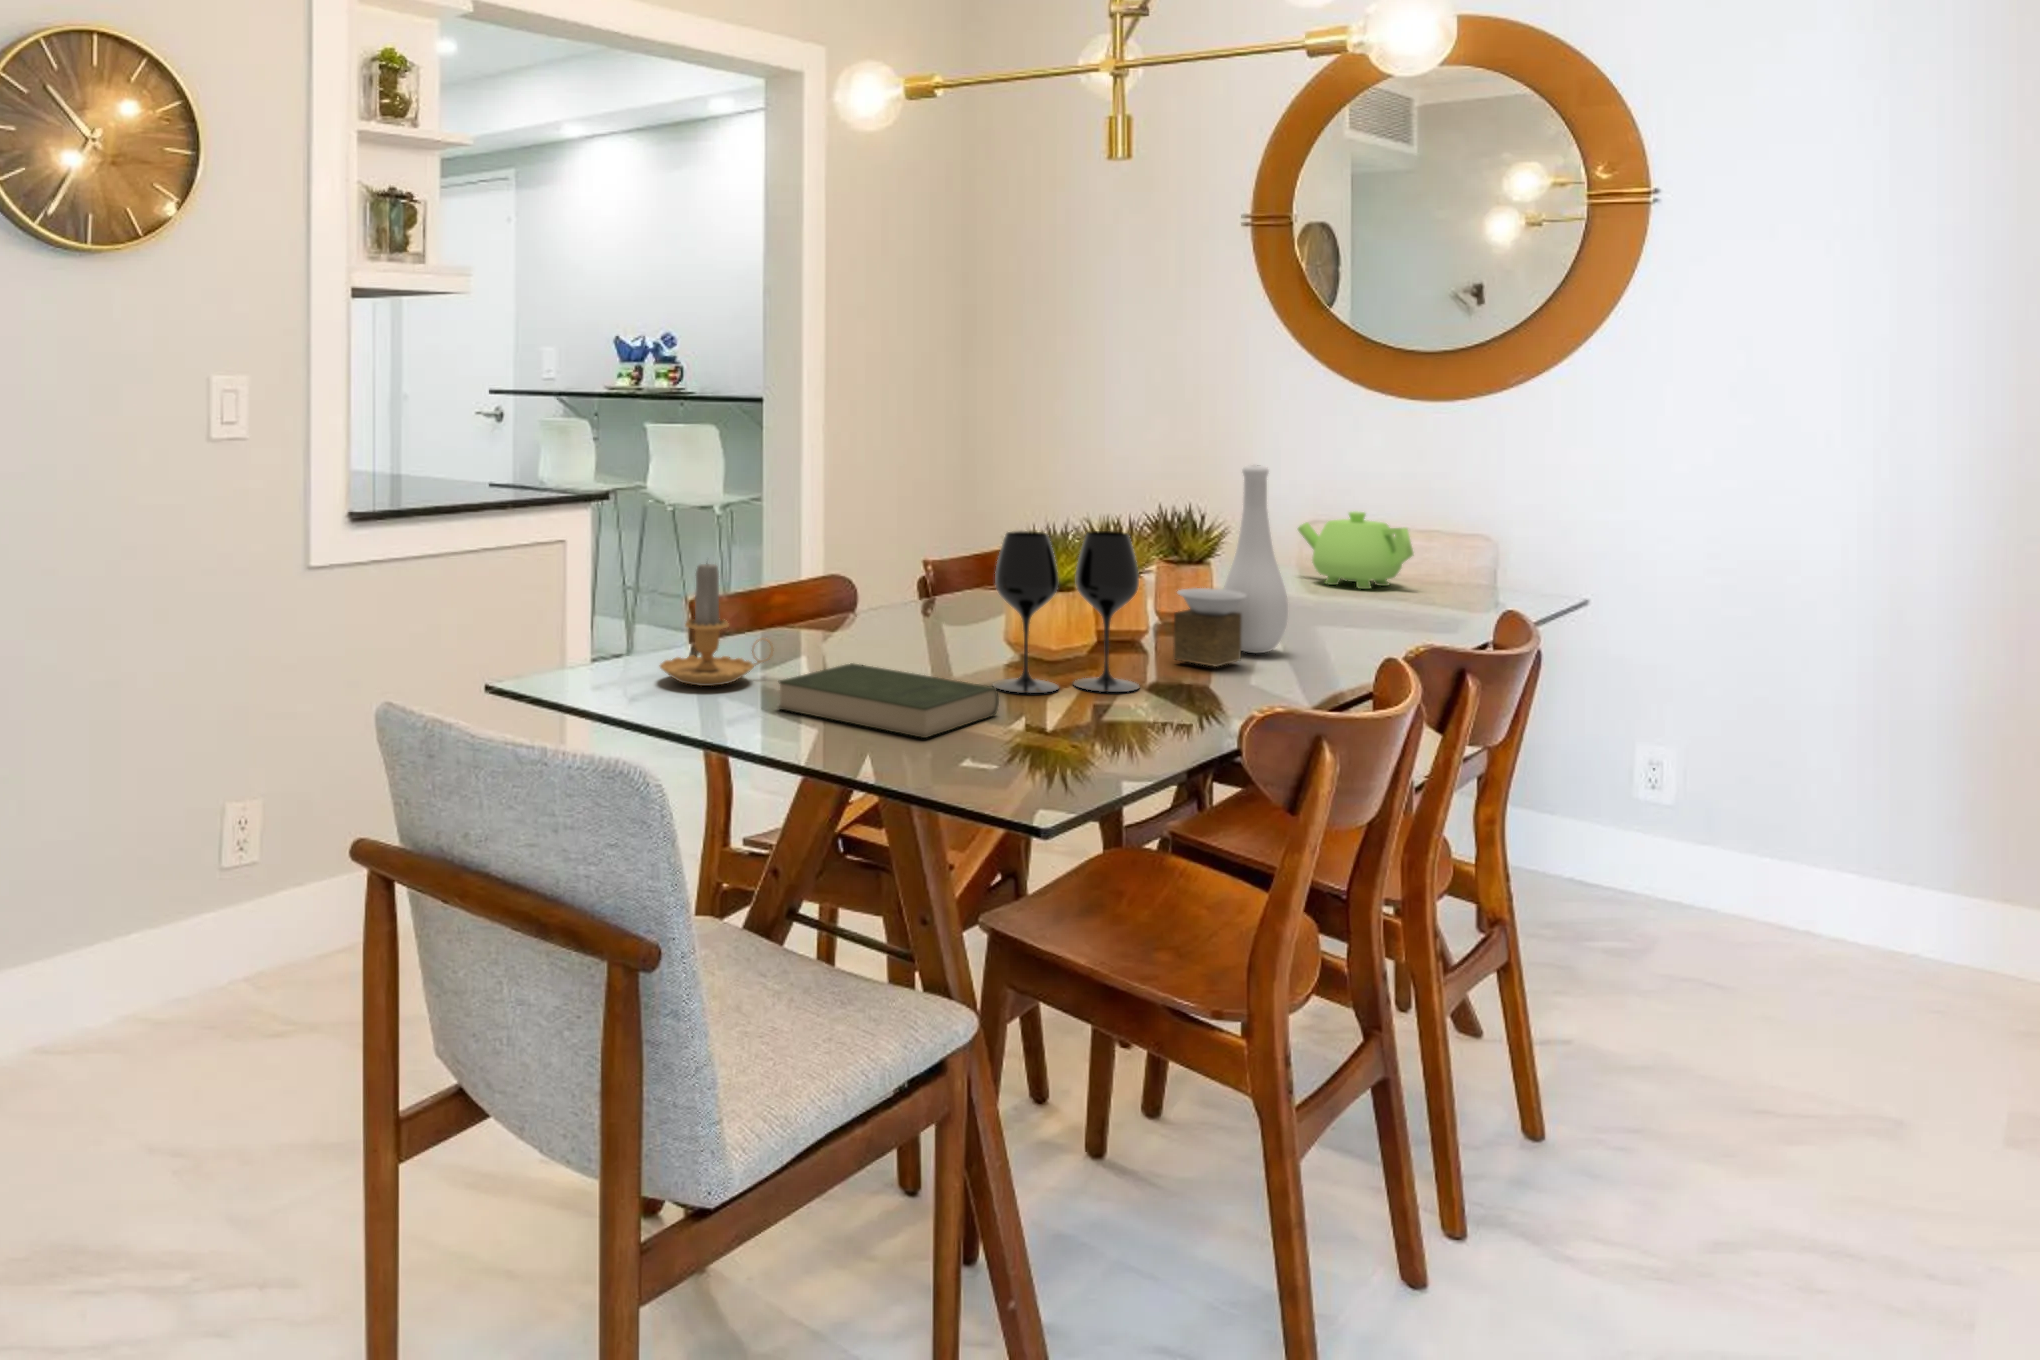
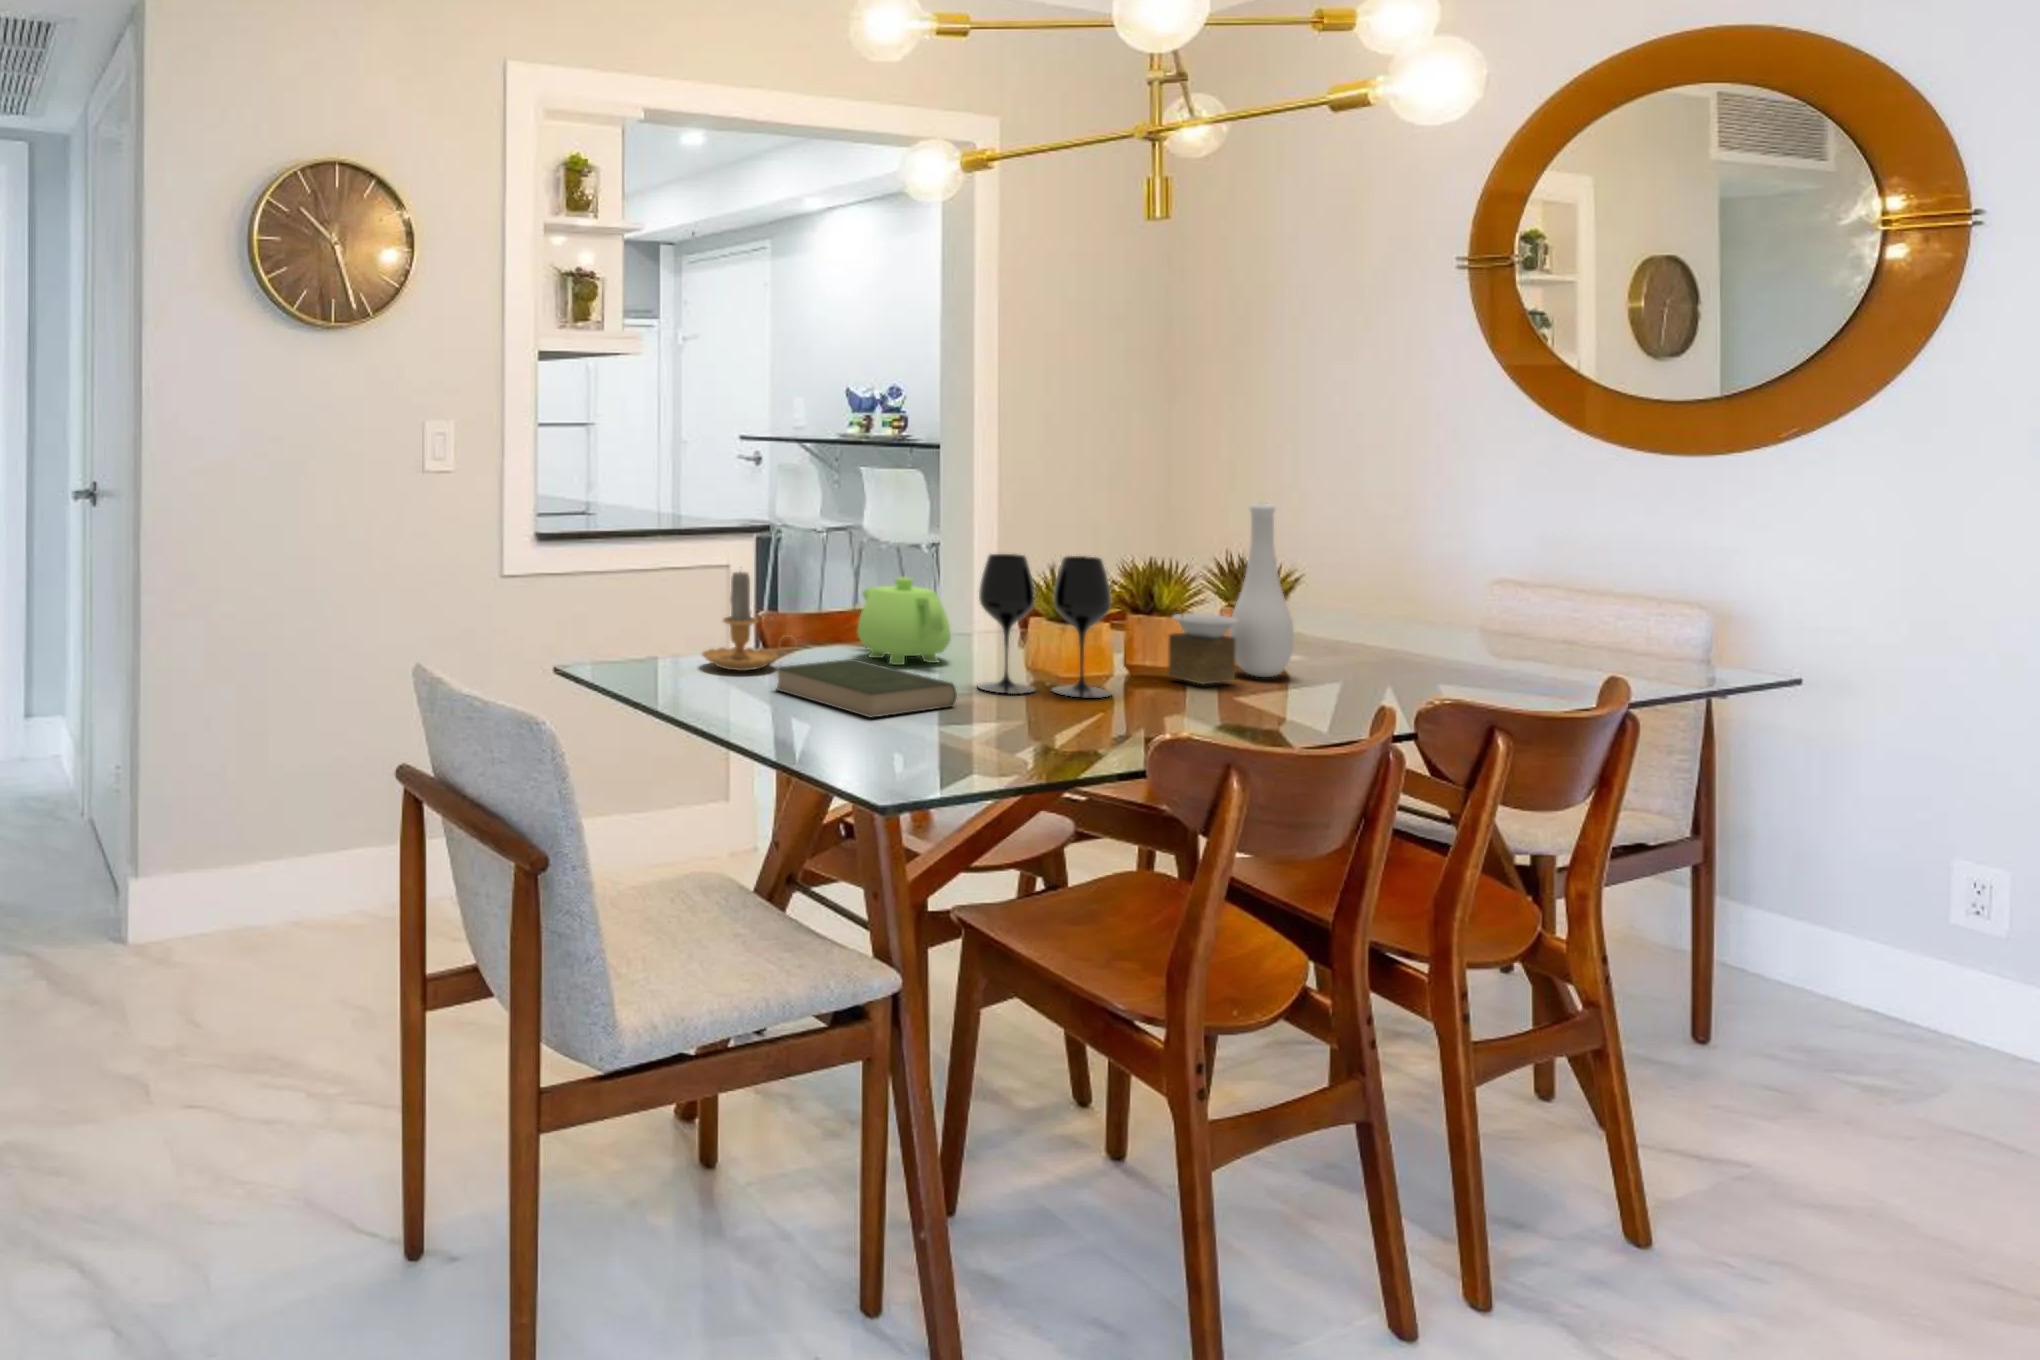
teapot: present [1298,511,1413,589] -> present [858,577,951,665]

